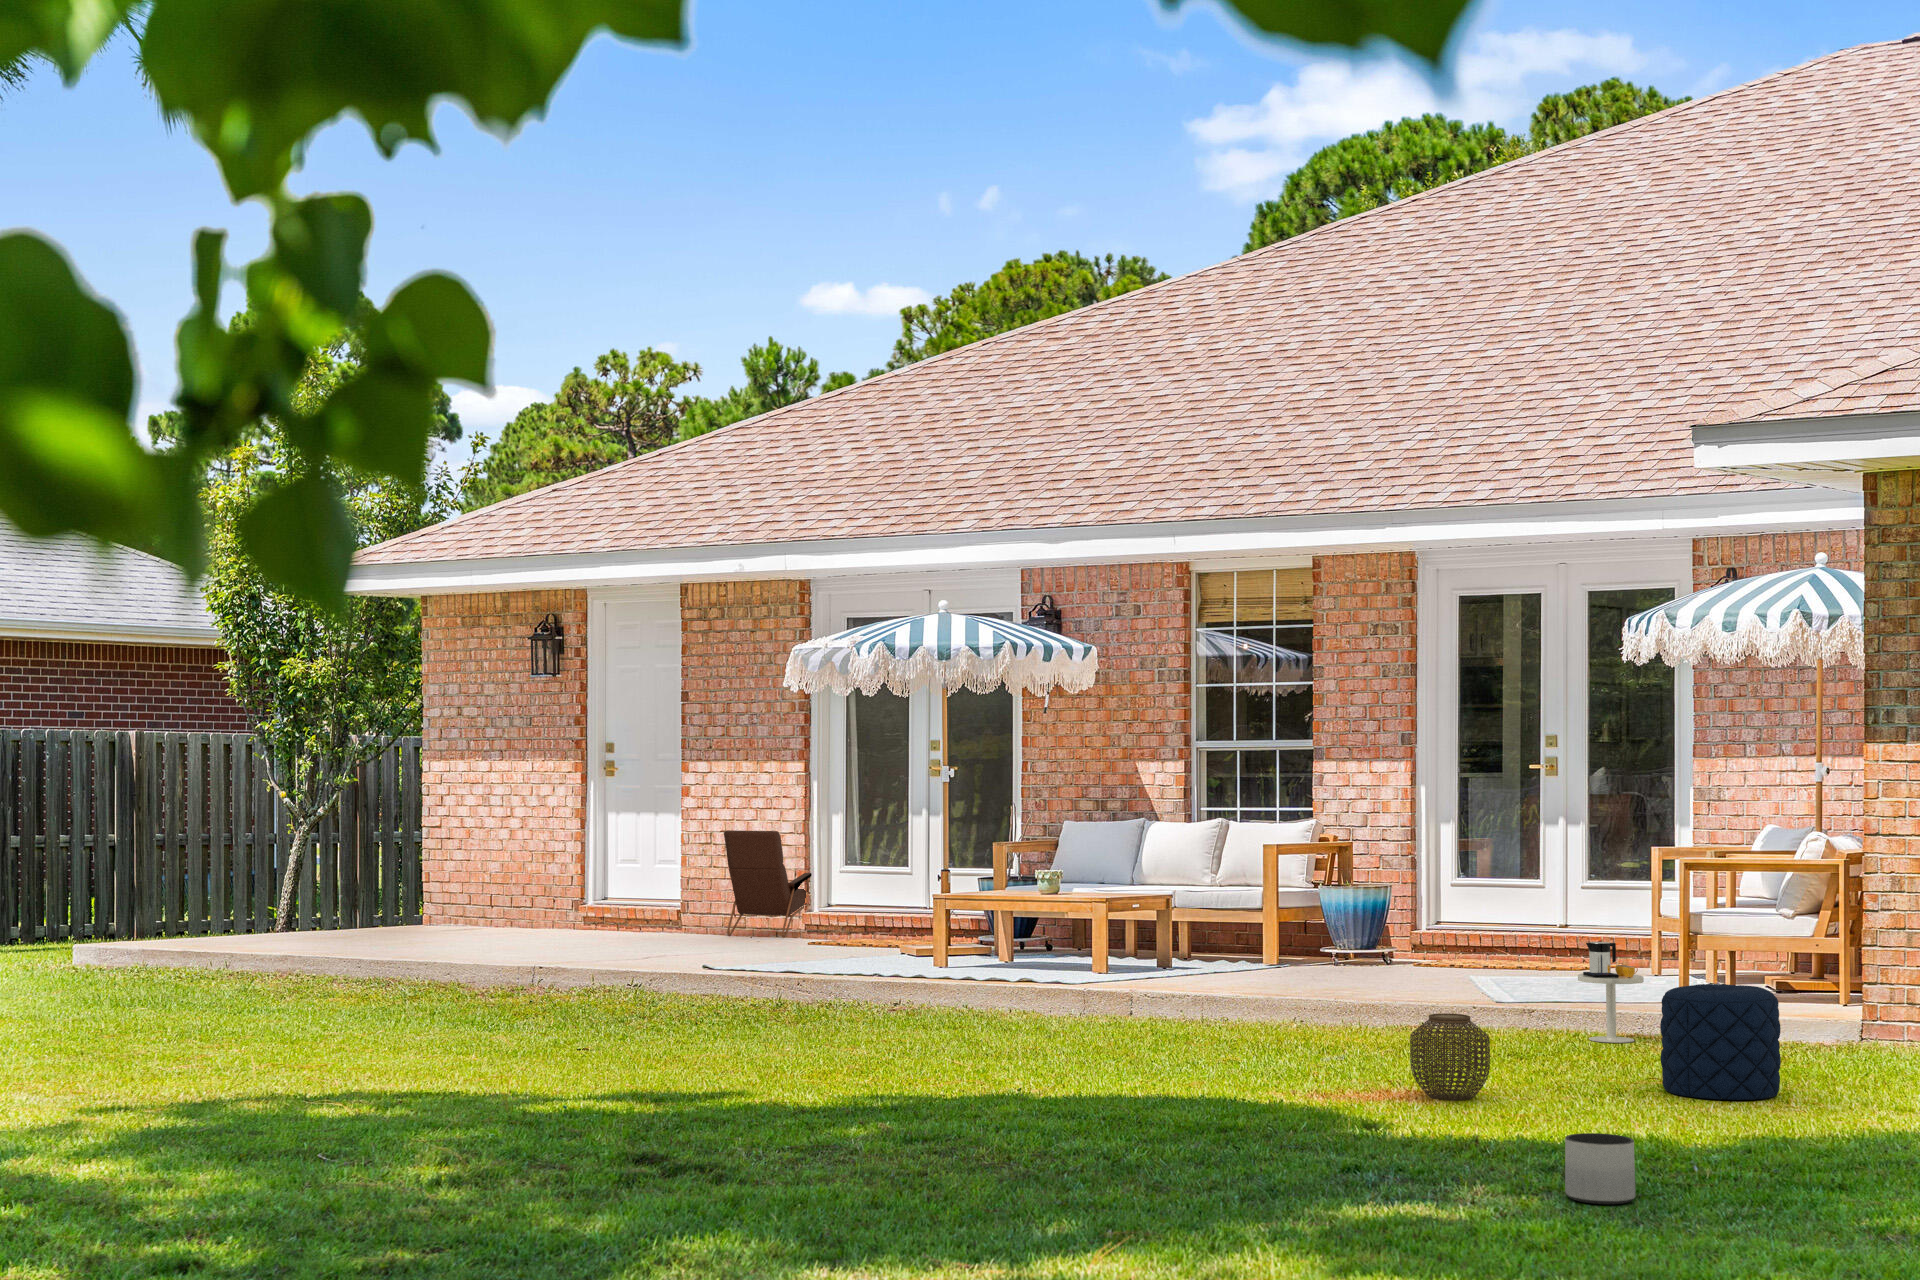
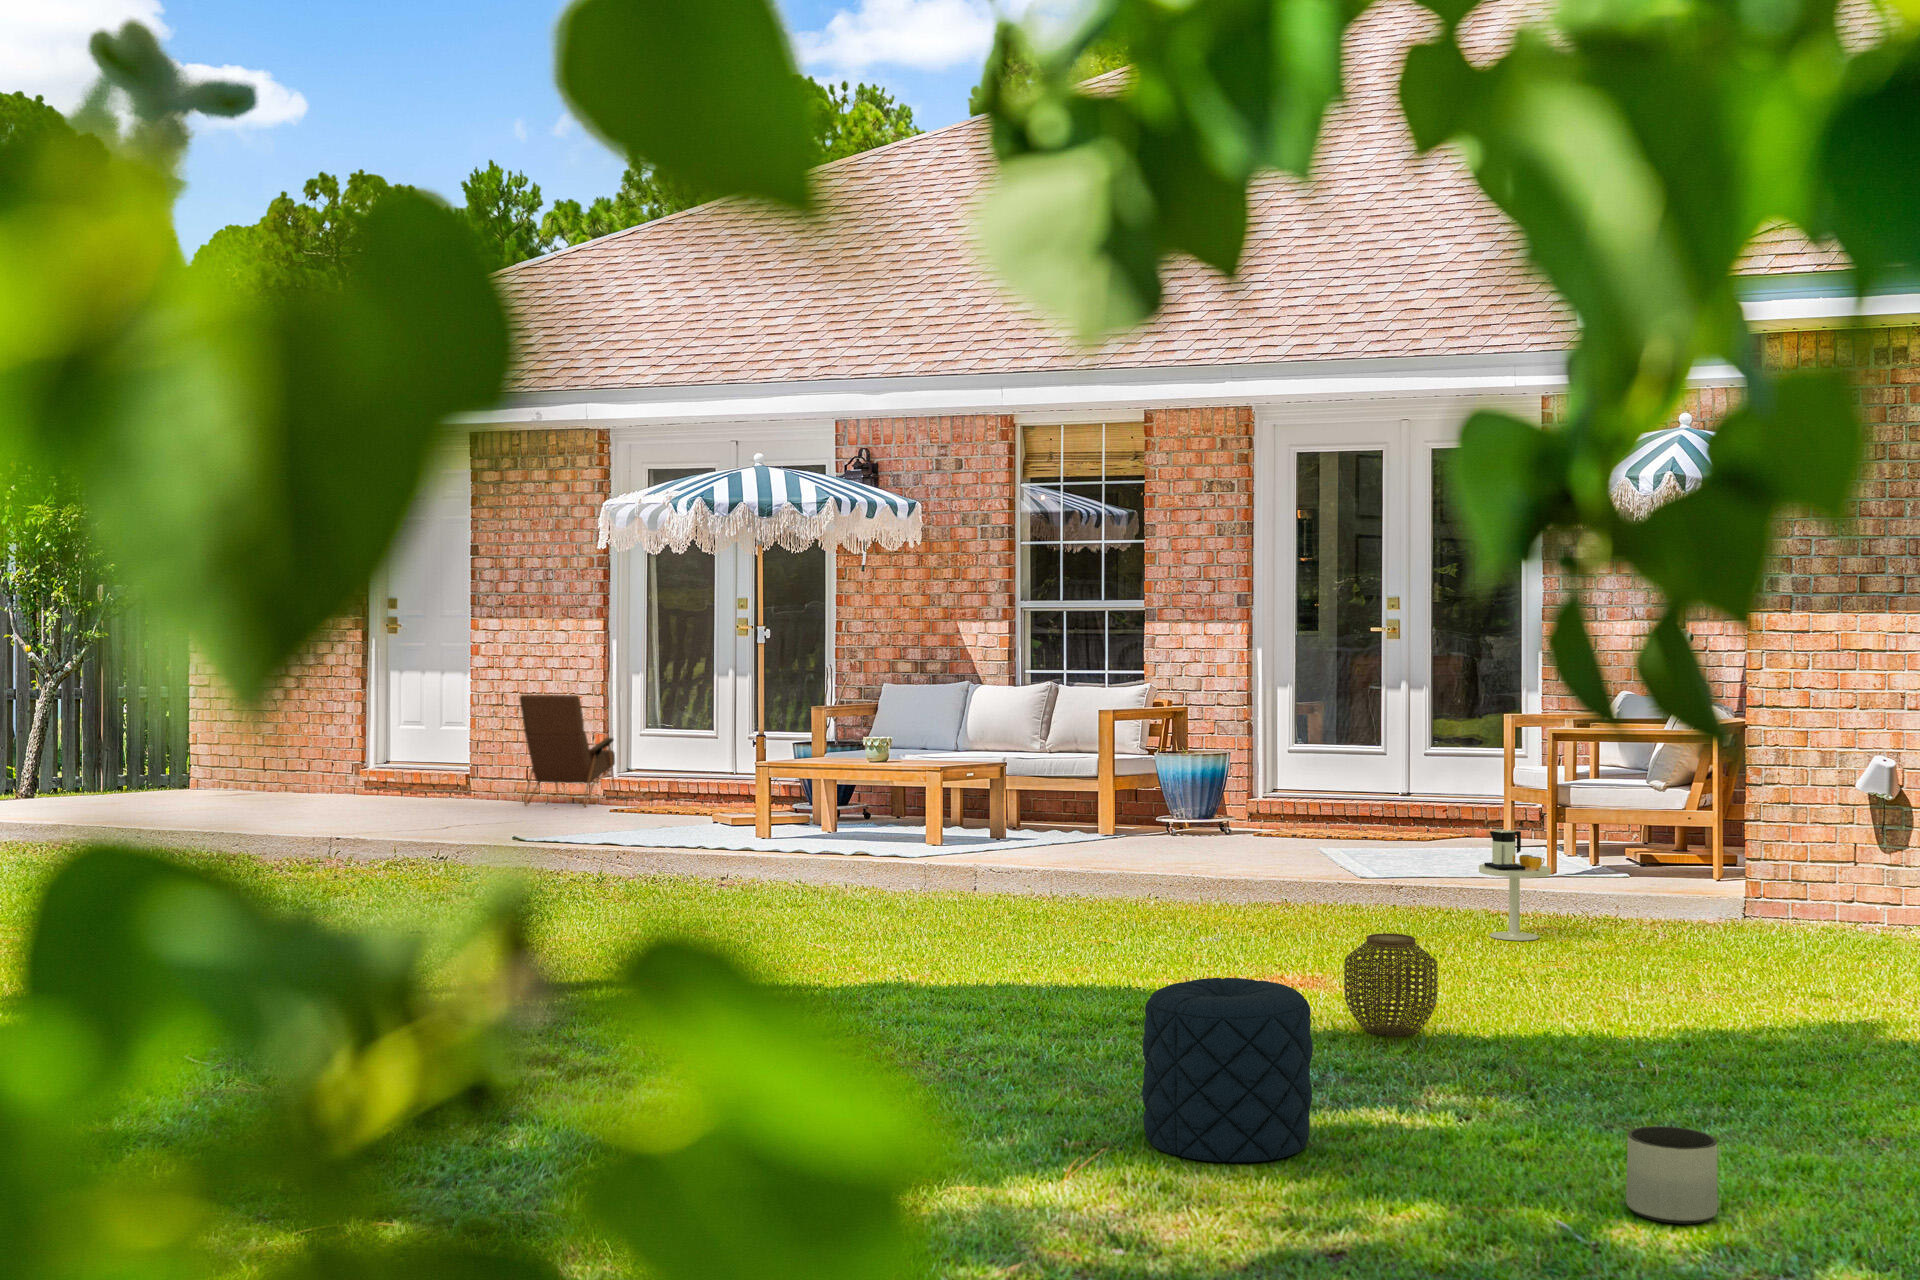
pouf: present [1660,984,1781,1100] -> present [1142,978,1313,1162]

